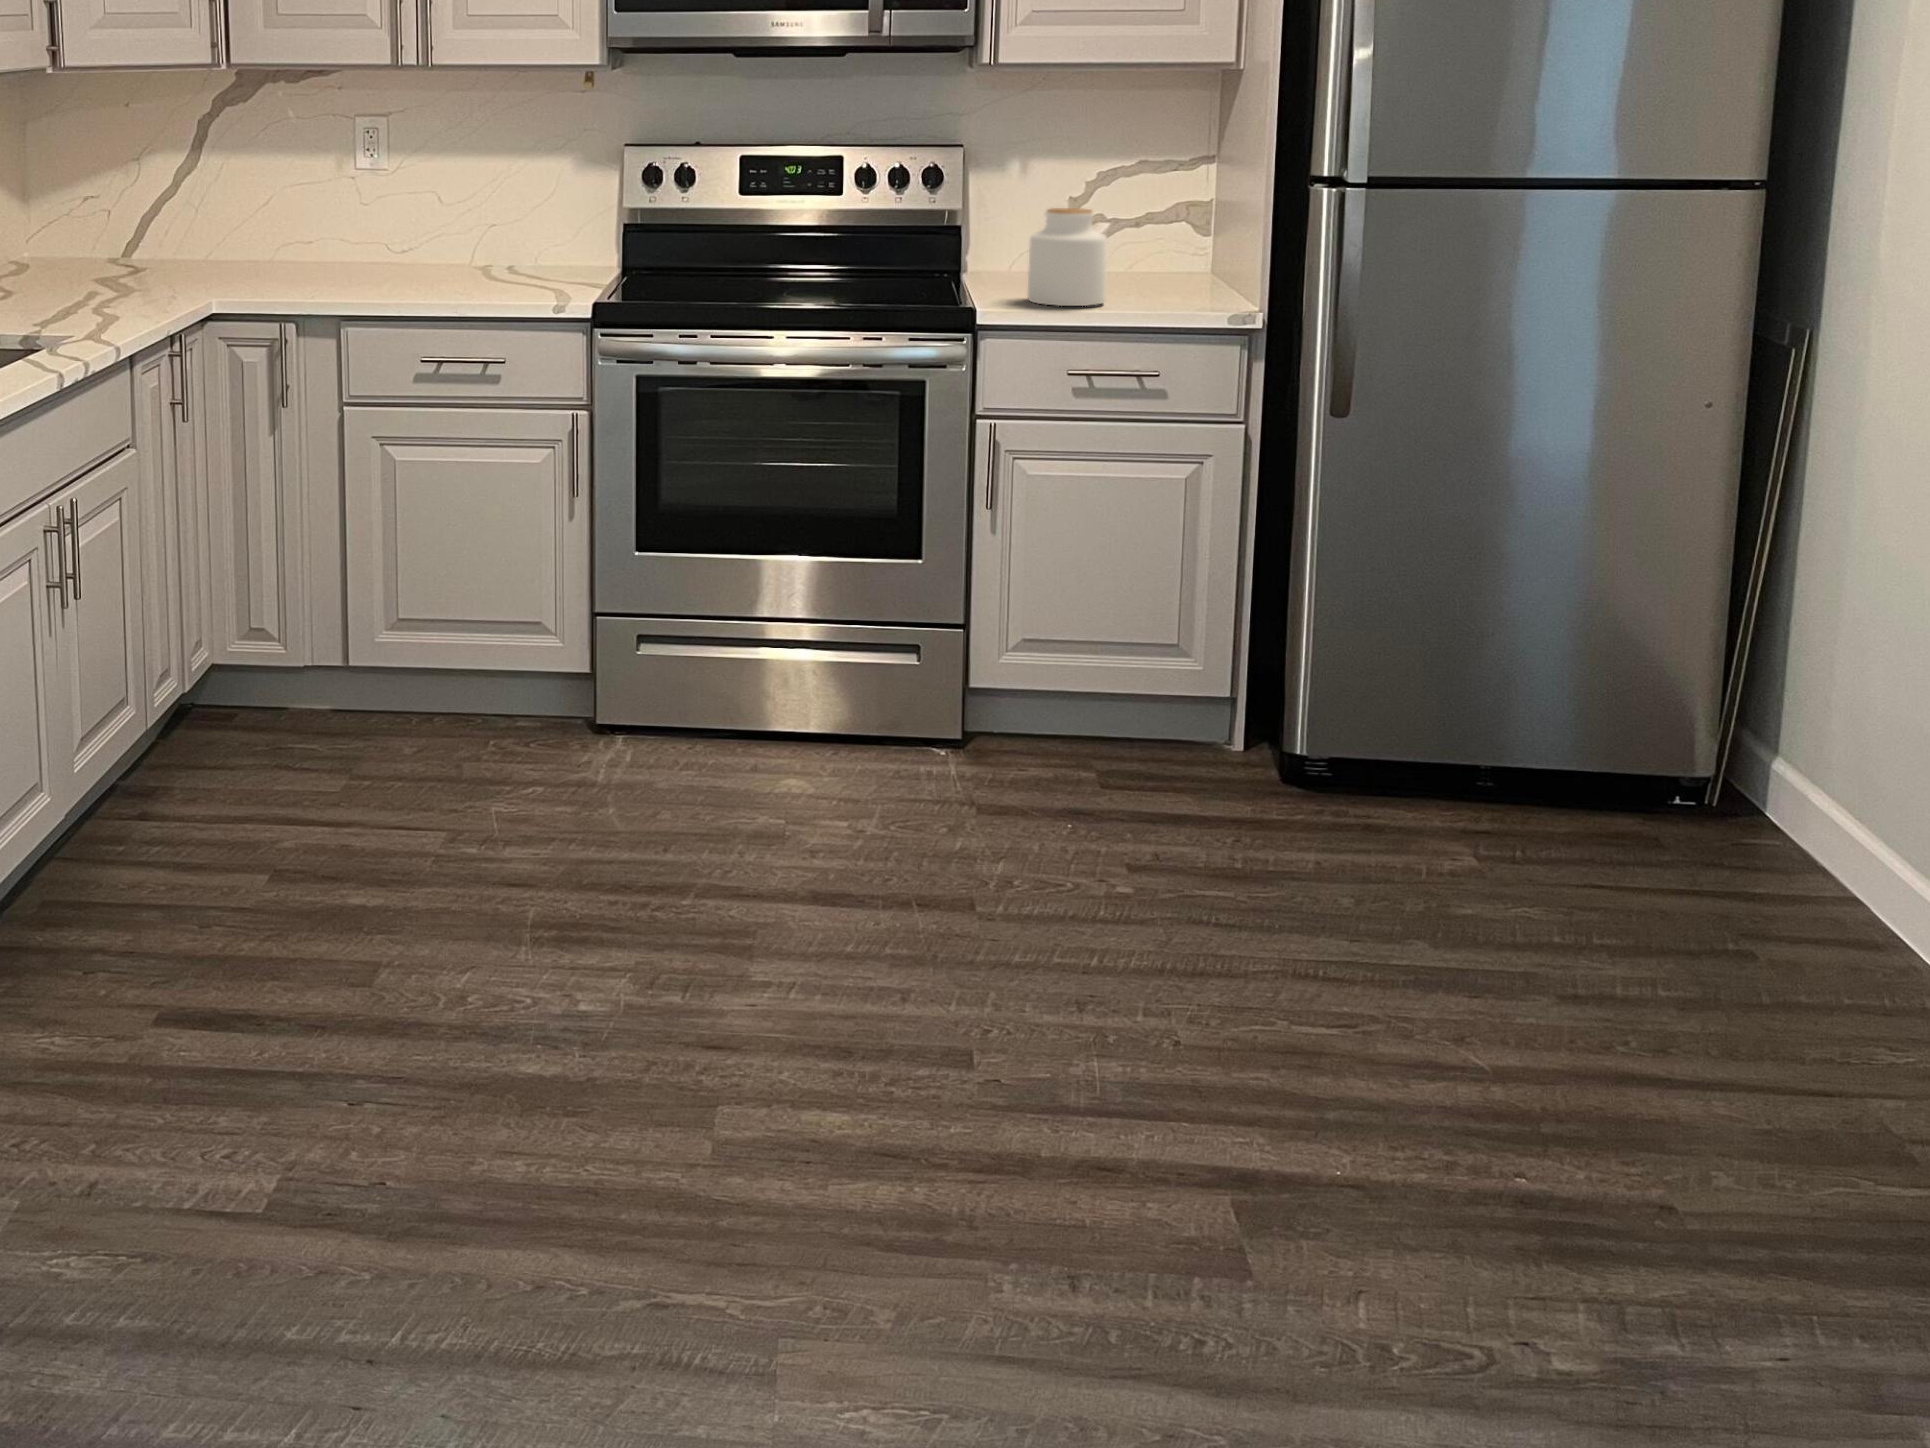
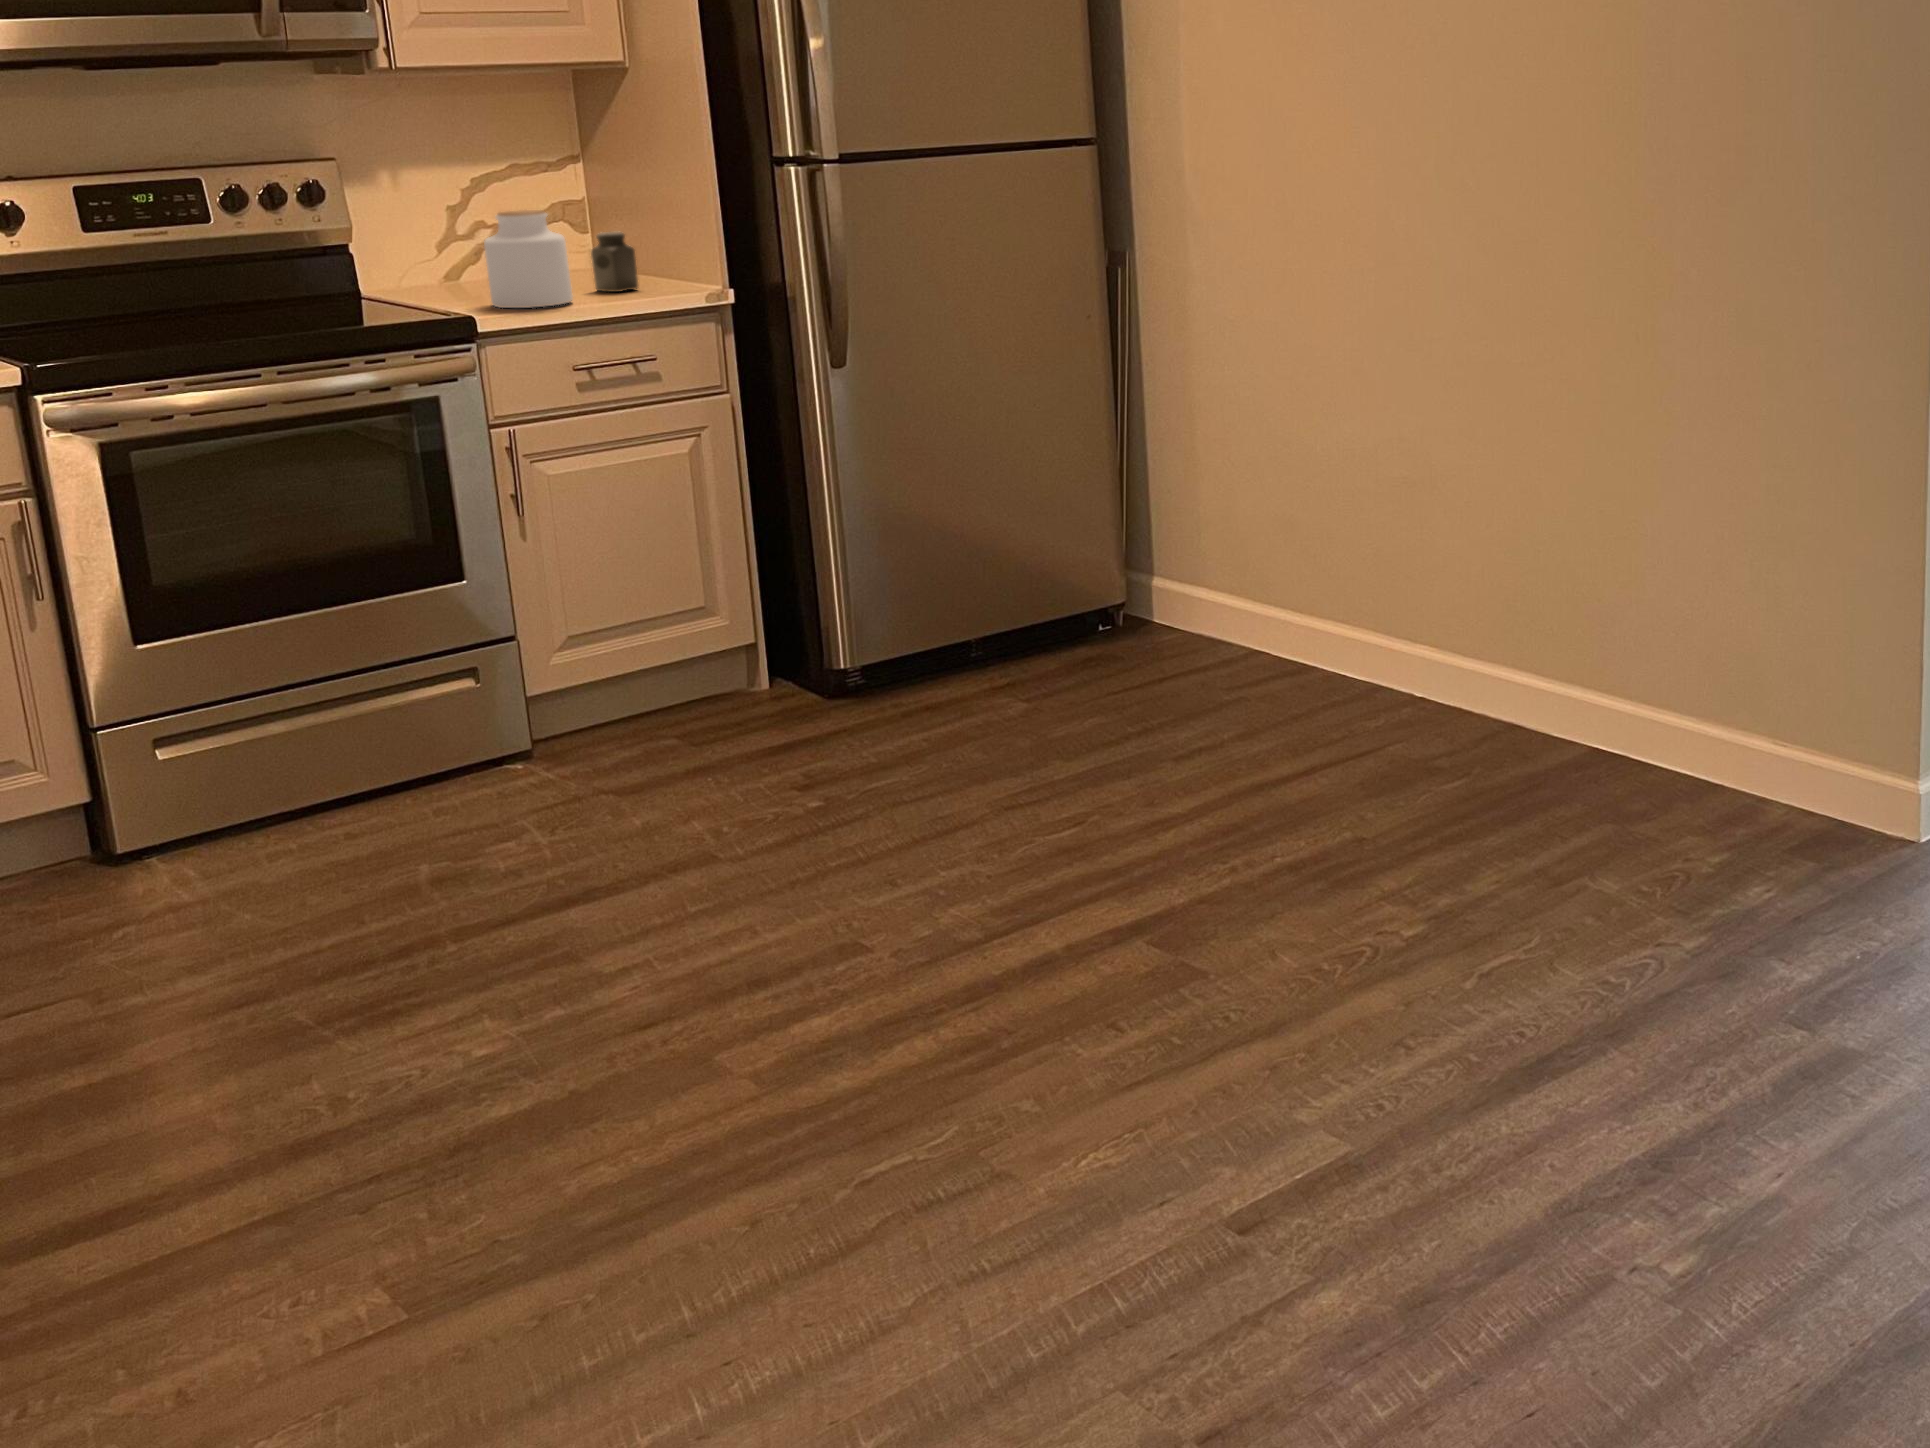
salt shaker: none [1155,238,1199,300] -> present [591,232,638,292]

